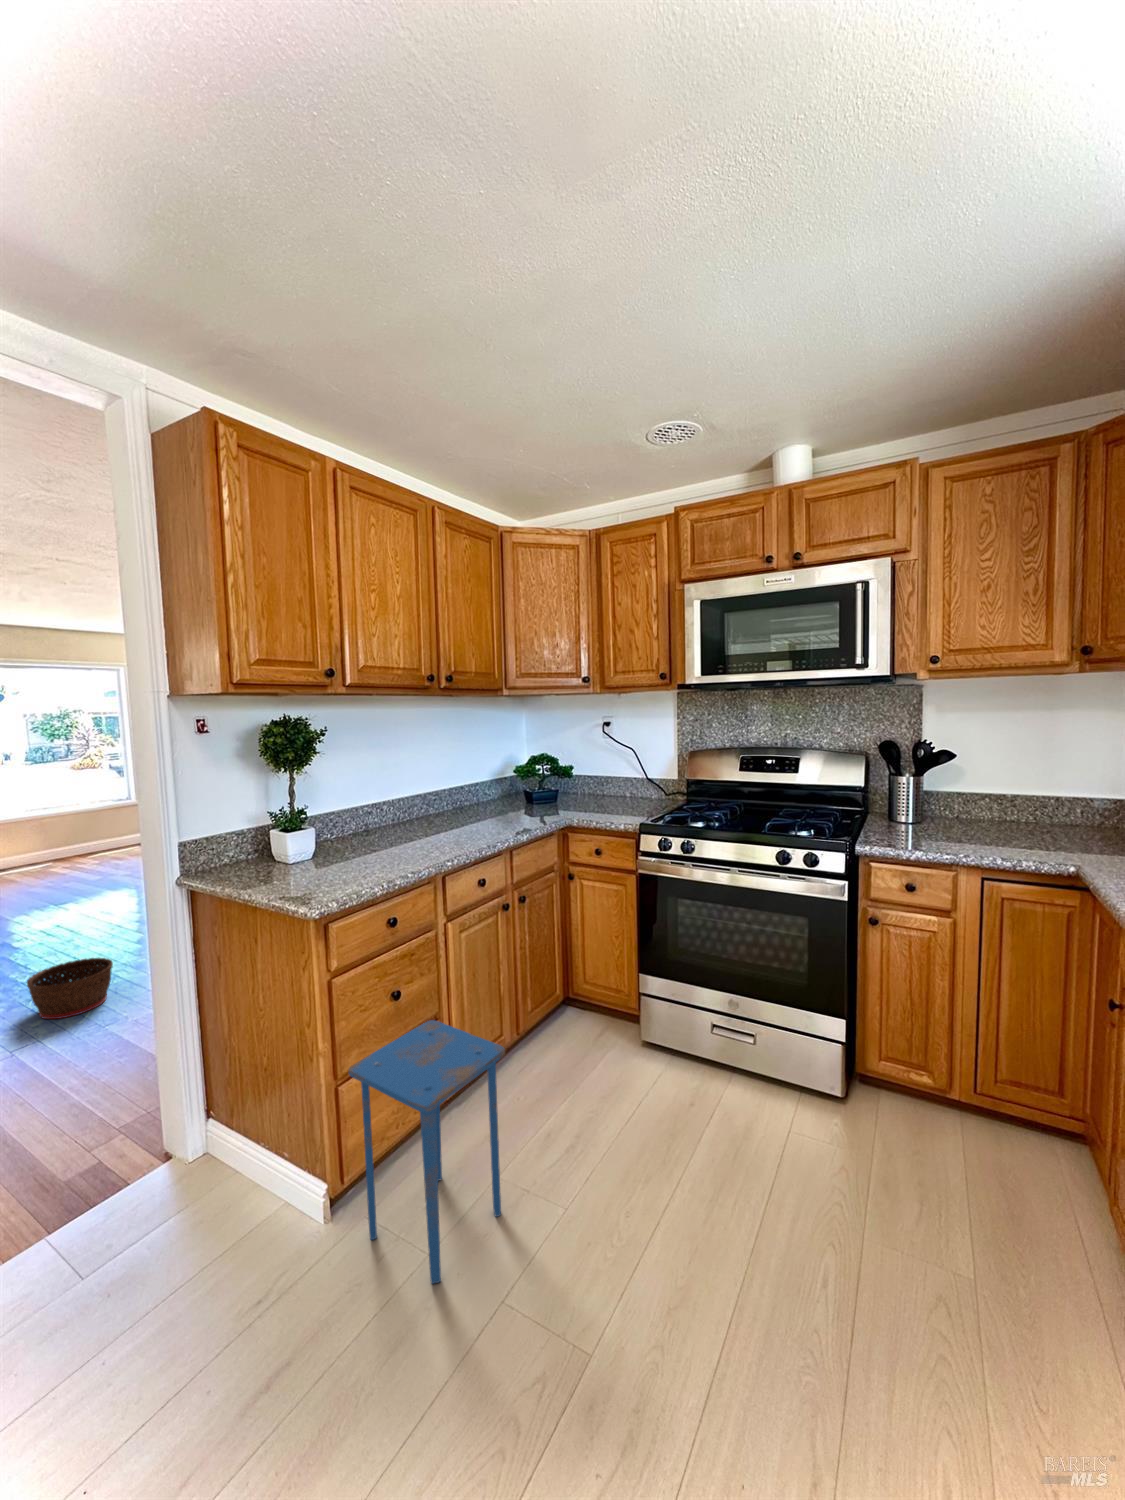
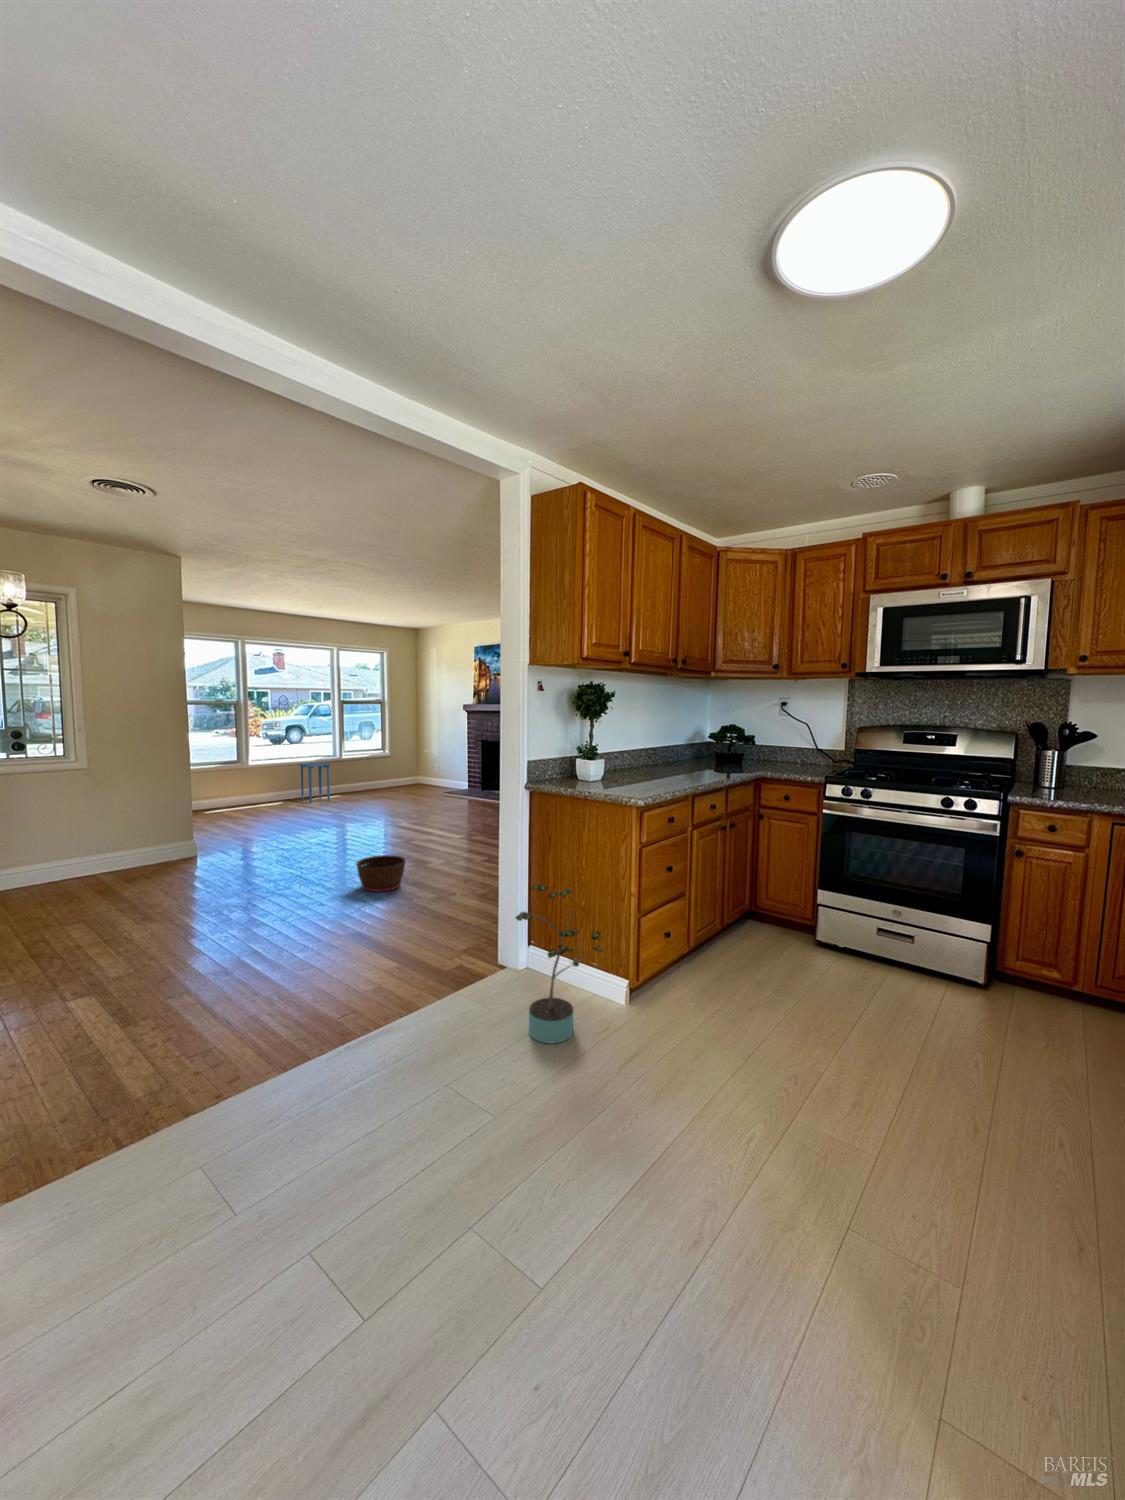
side table: present [349,1020,505,1284] -> present [299,762,331,803]
potted plant: none [49,1060,239,1359] -> present [516,885,603,1043]

